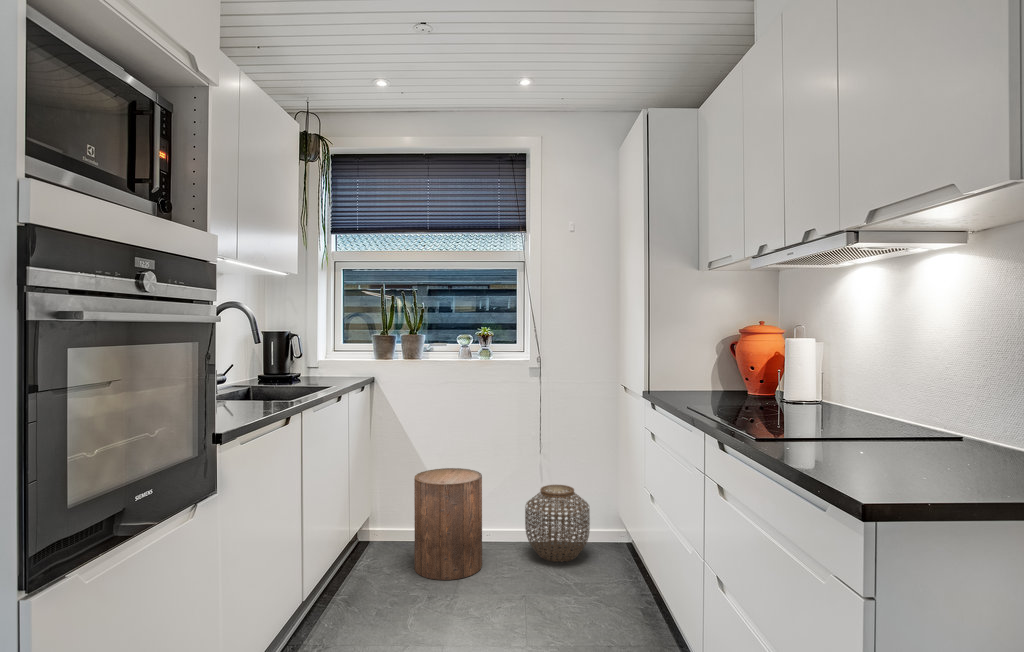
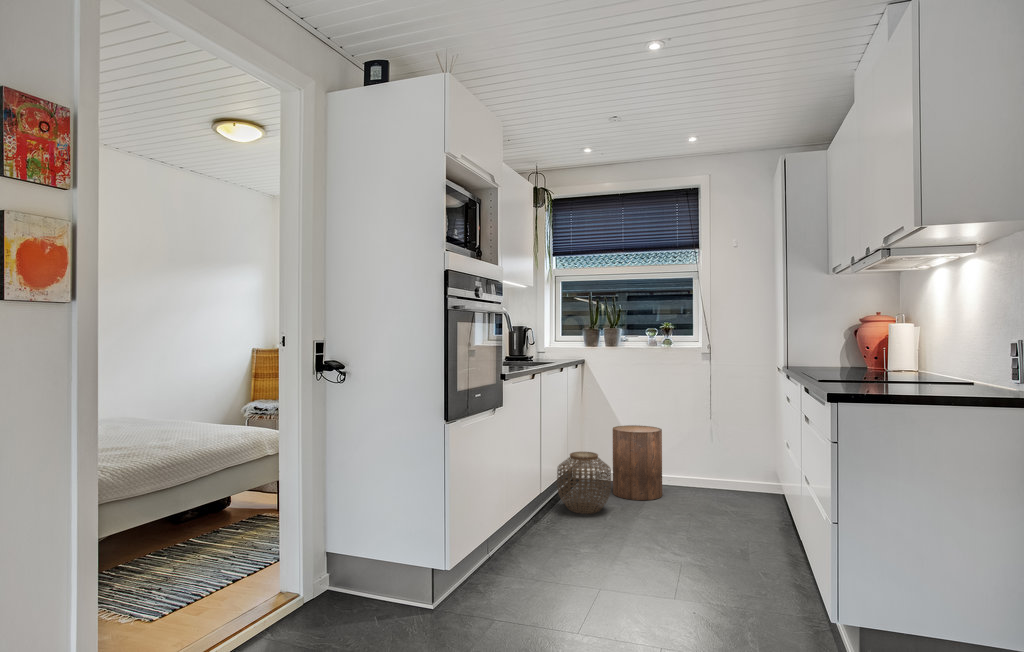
woven basket: present [525,485,590,562] -> present [557,452,611,514]

